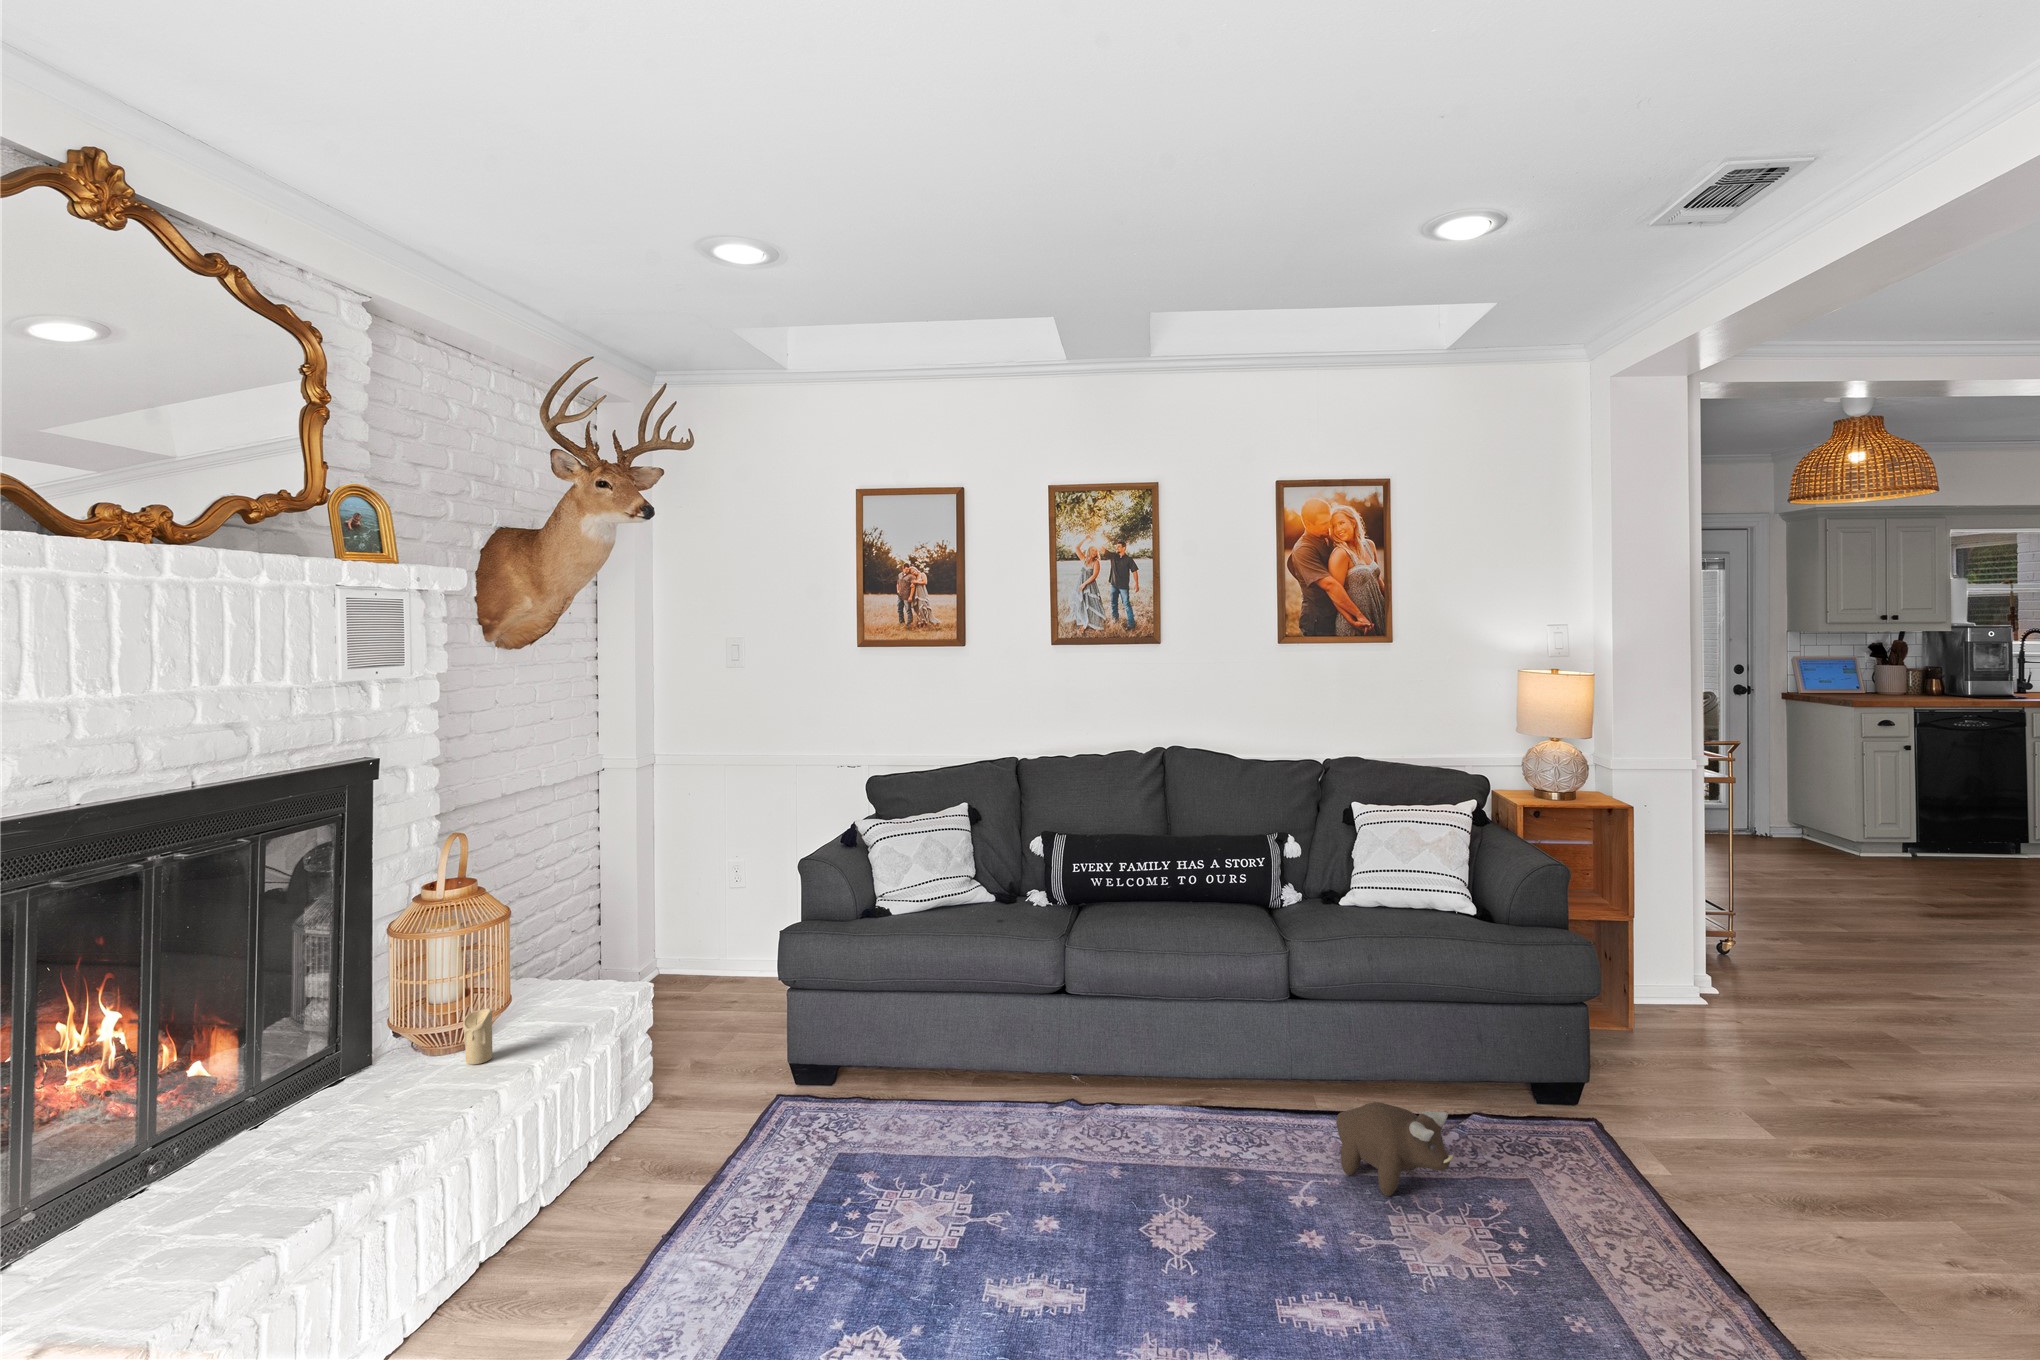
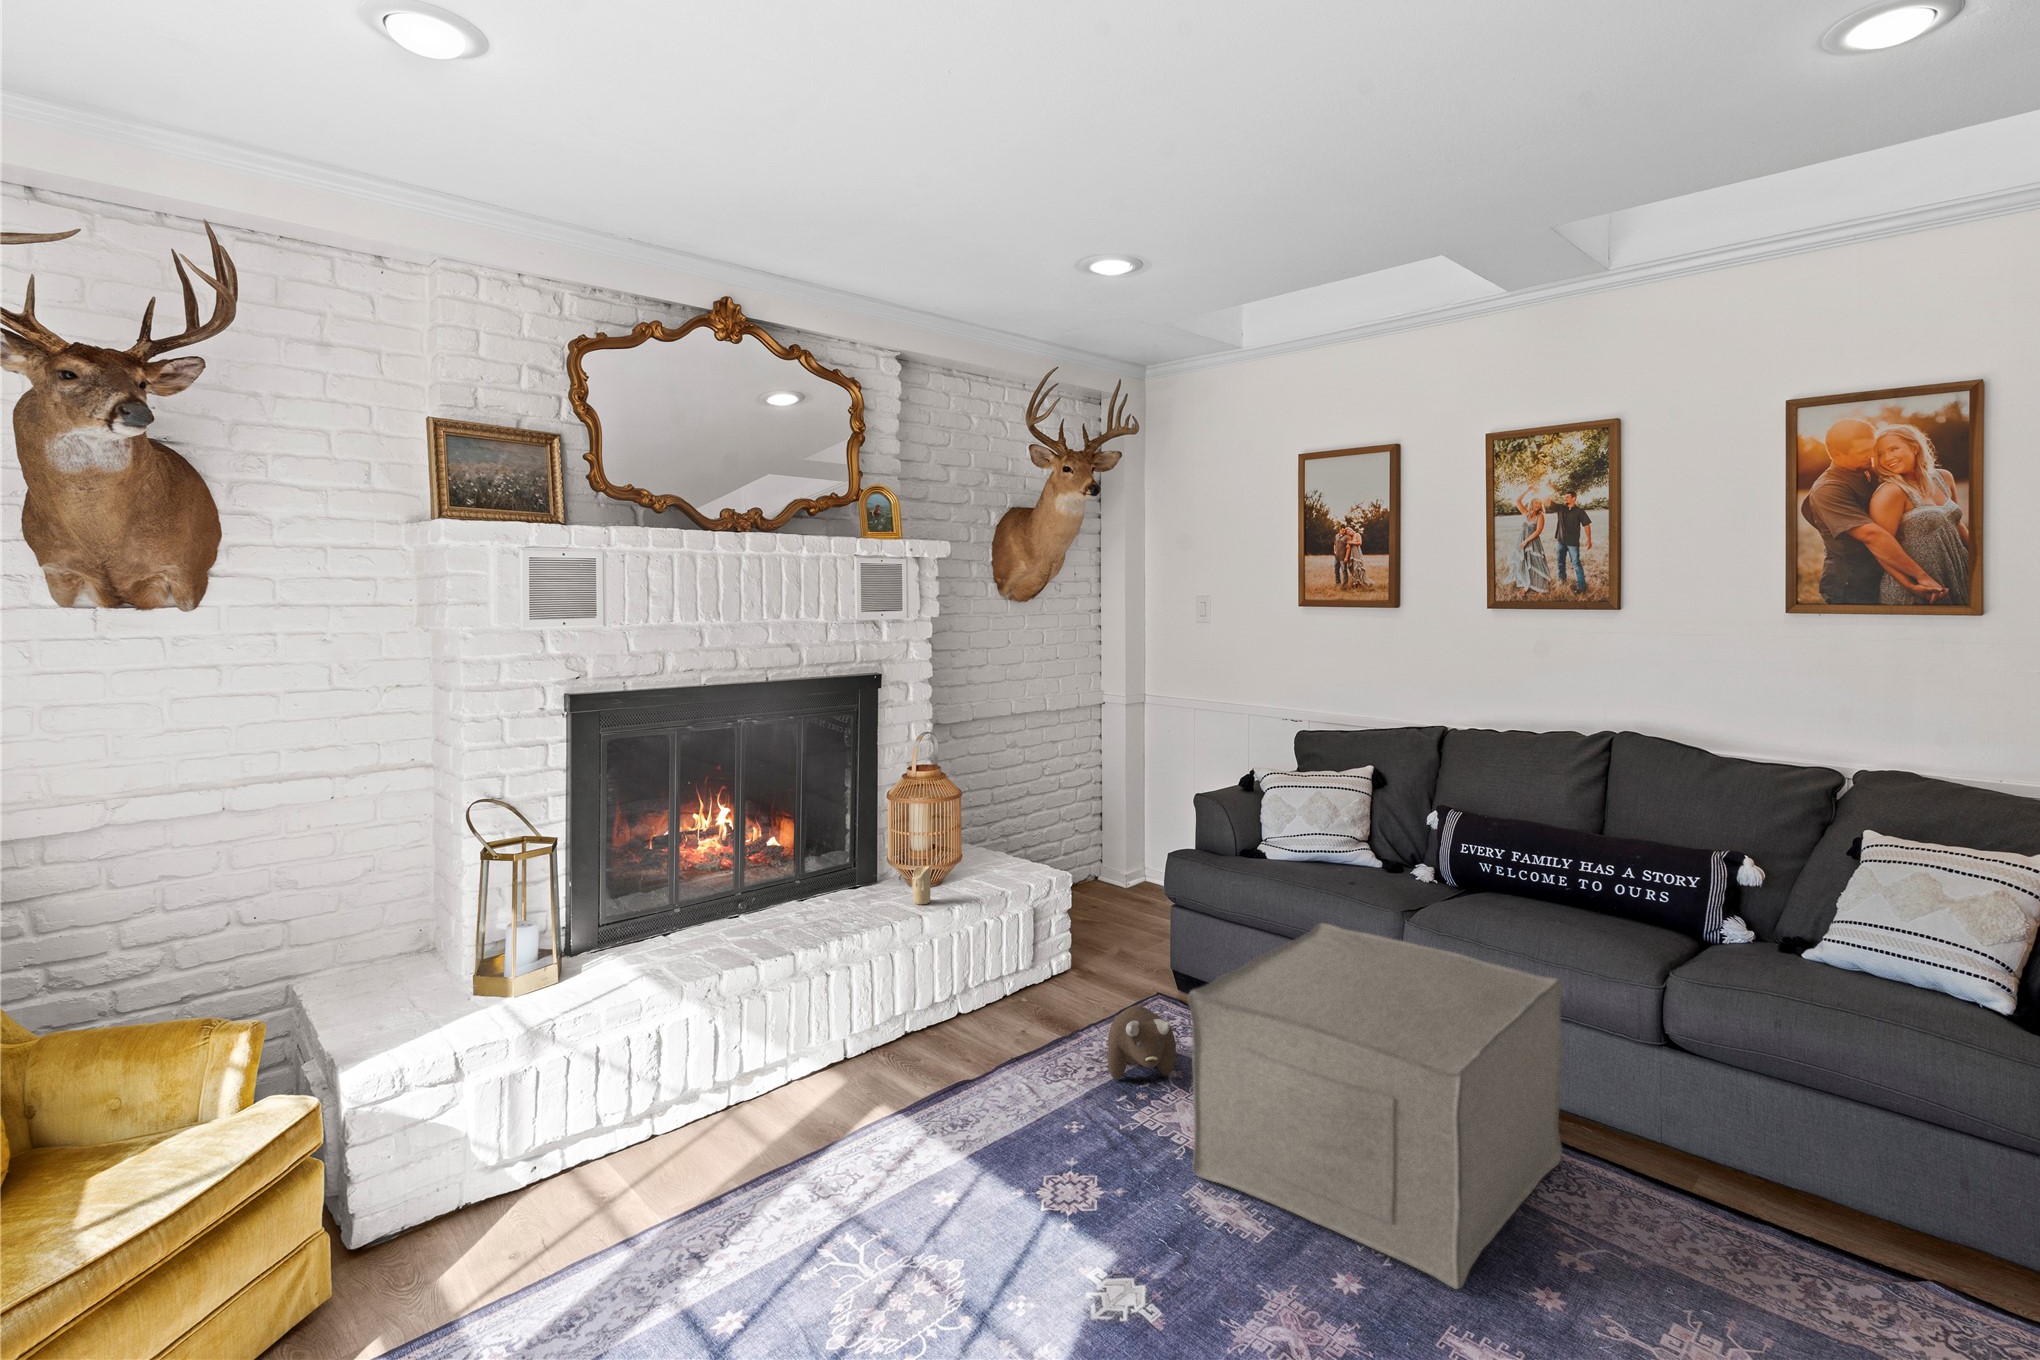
ottoman: none [966,966,1273,1291] -> present [1188,923,1562,1289]
plush toy: present [1336,1102,1453,1196] -> present [1108,1006,1176,1080]

